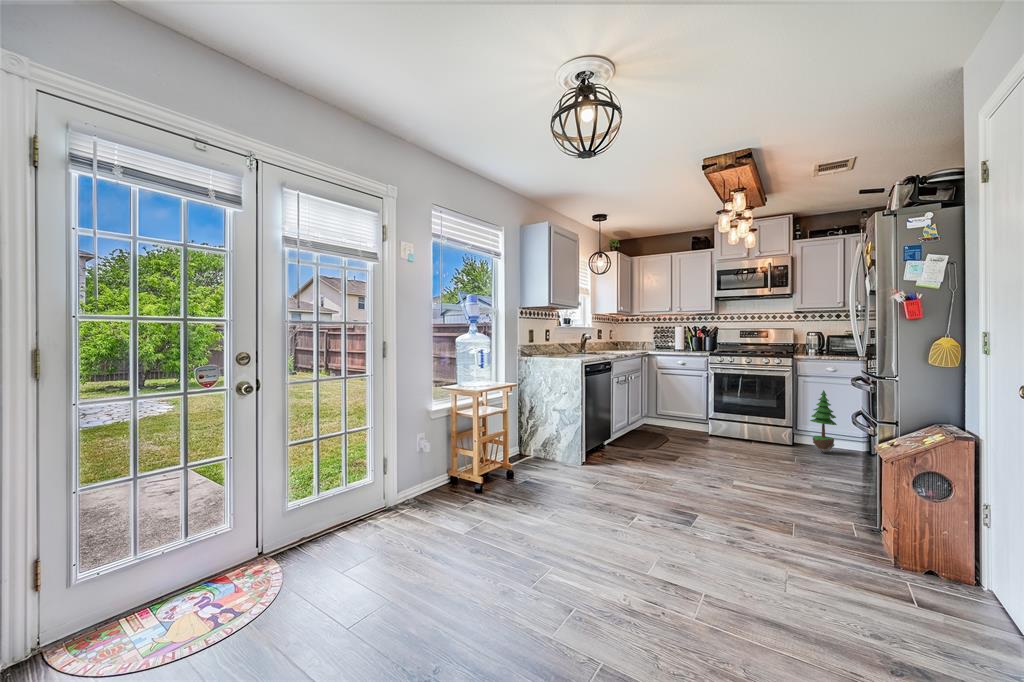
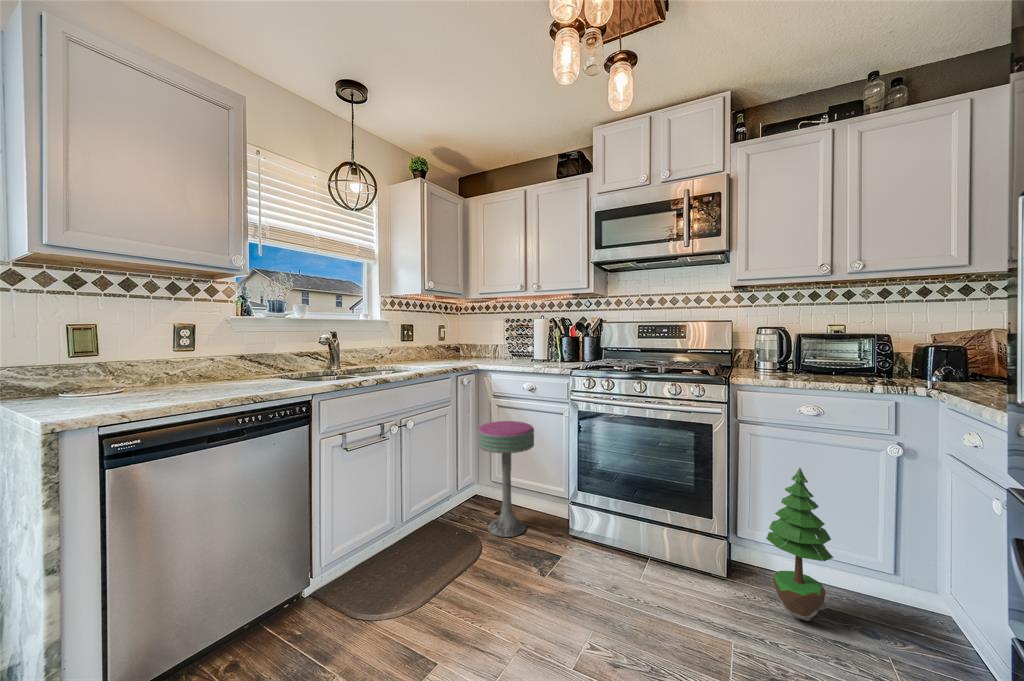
bar stool: none [660,381,690,436] -> present [478,421,534,537]

